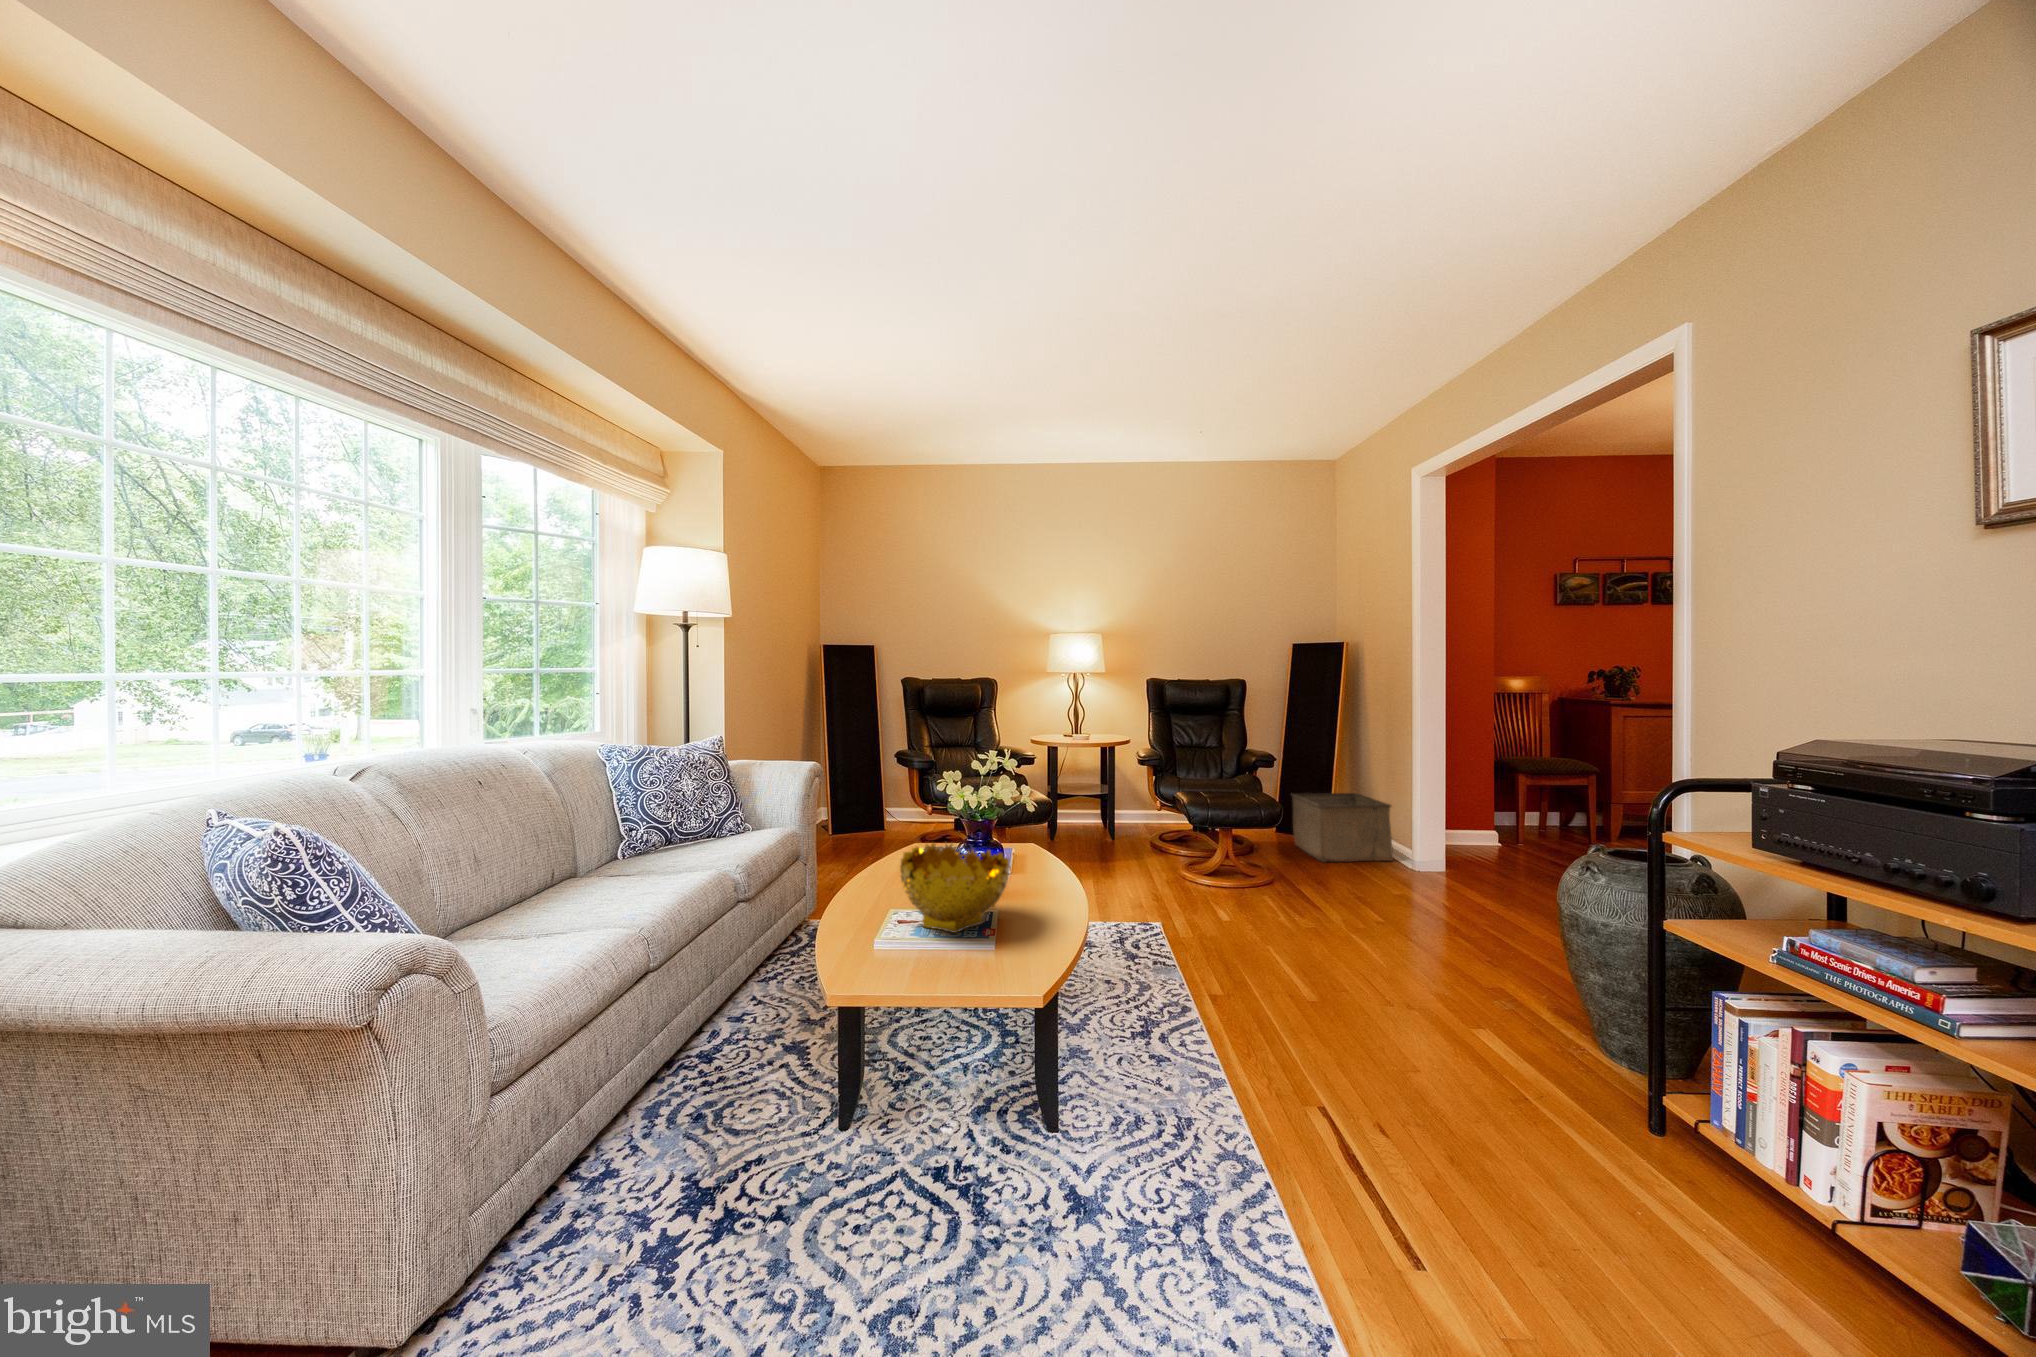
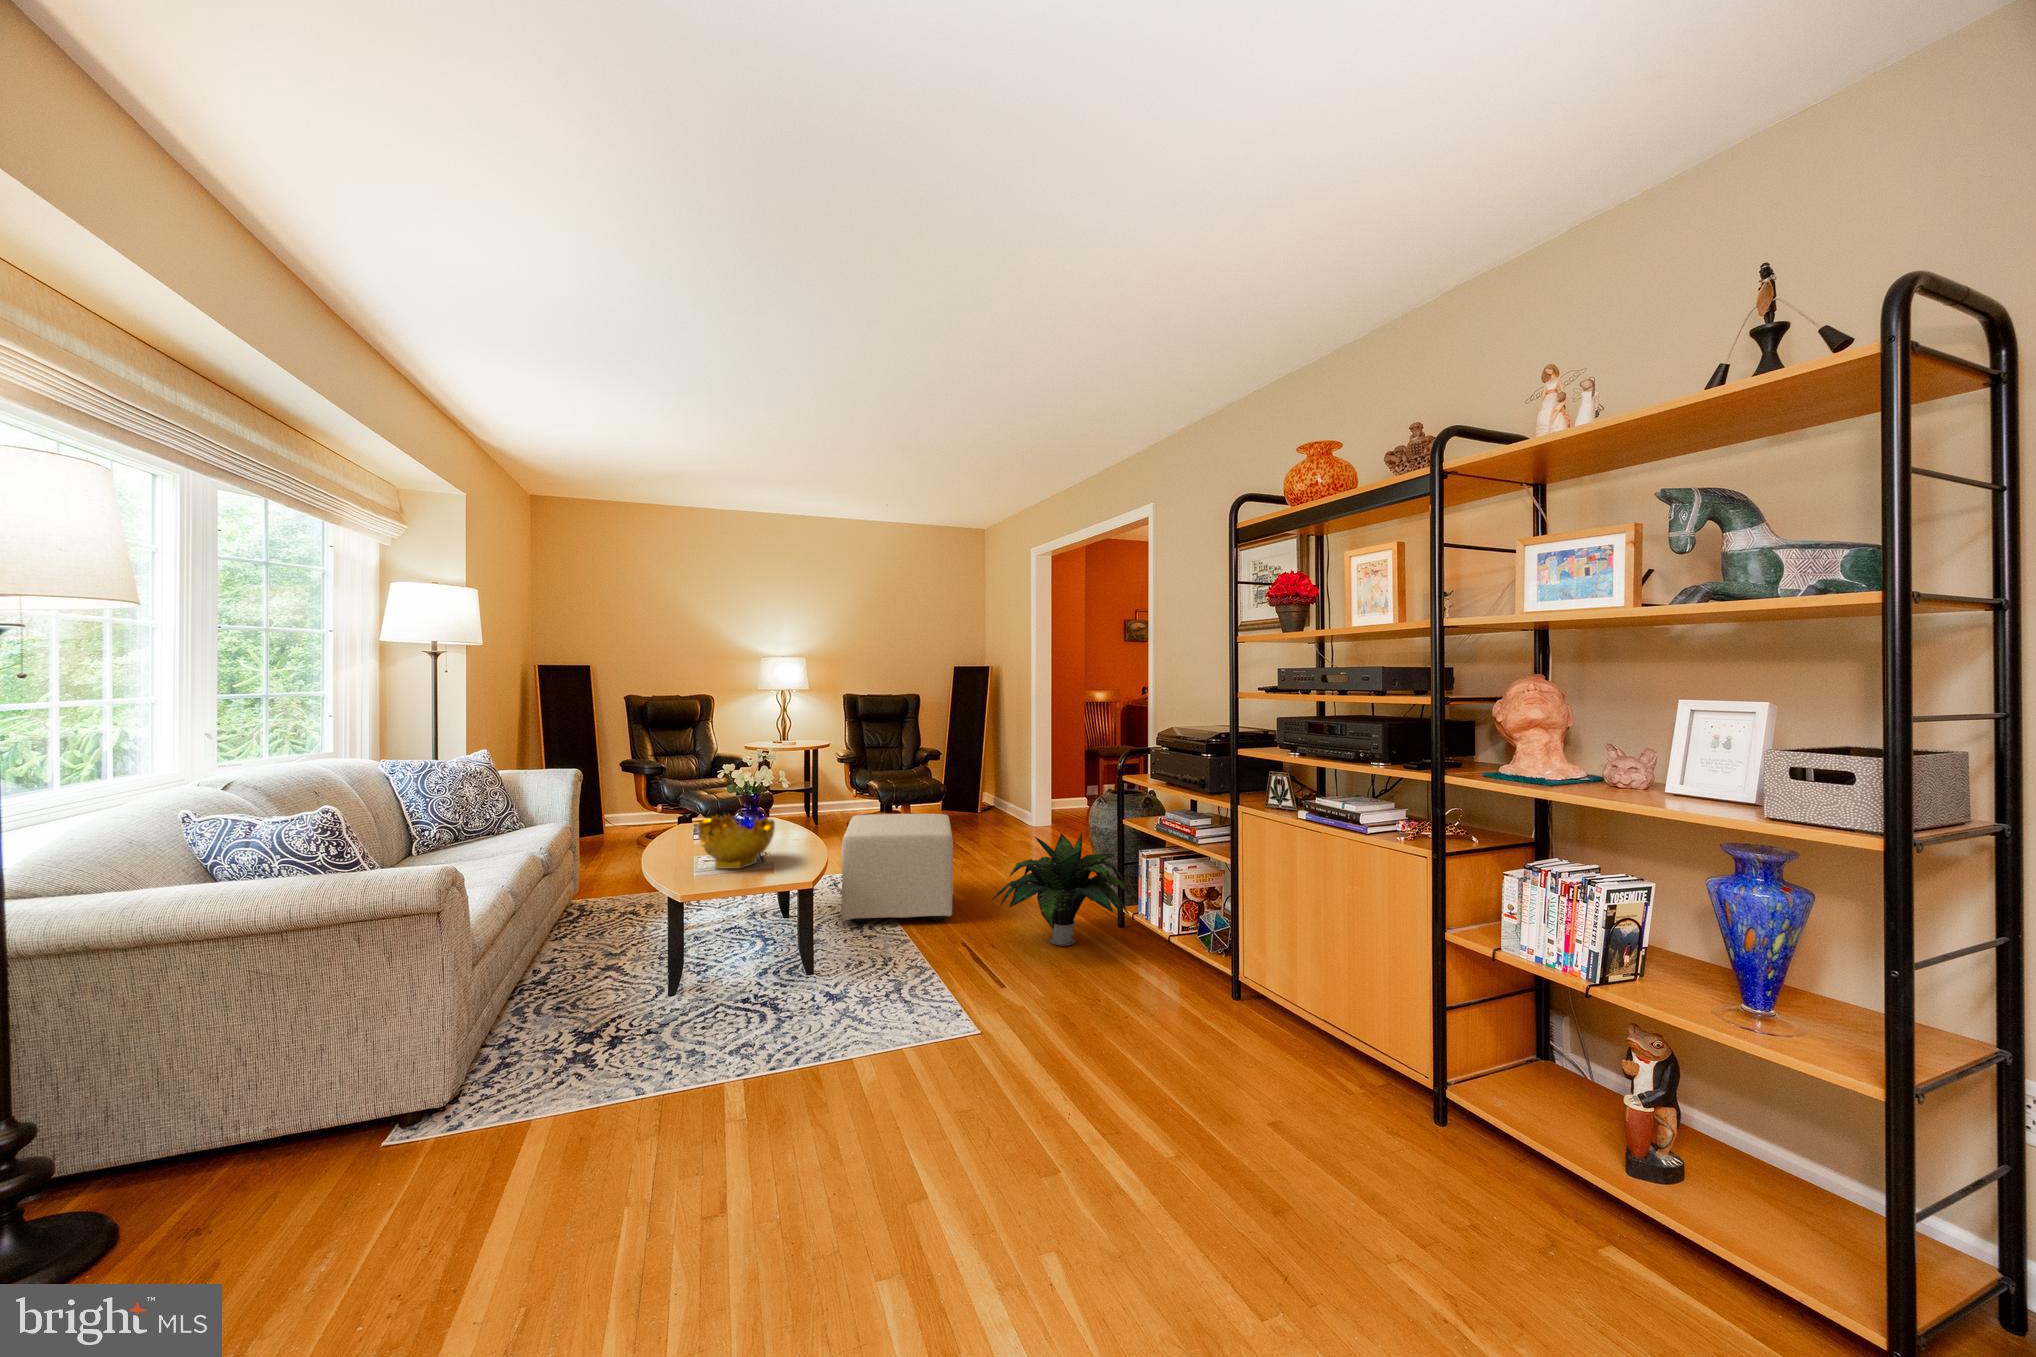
storage bin: present [1292,793,1393,862] -> none [952,777,1020,827]
ottoman: none [1119,848,1300,1041] -> present [842,814,953,923]
potted plant: none [1375,927,1730,1165] -> present [992,833,1132,946]

